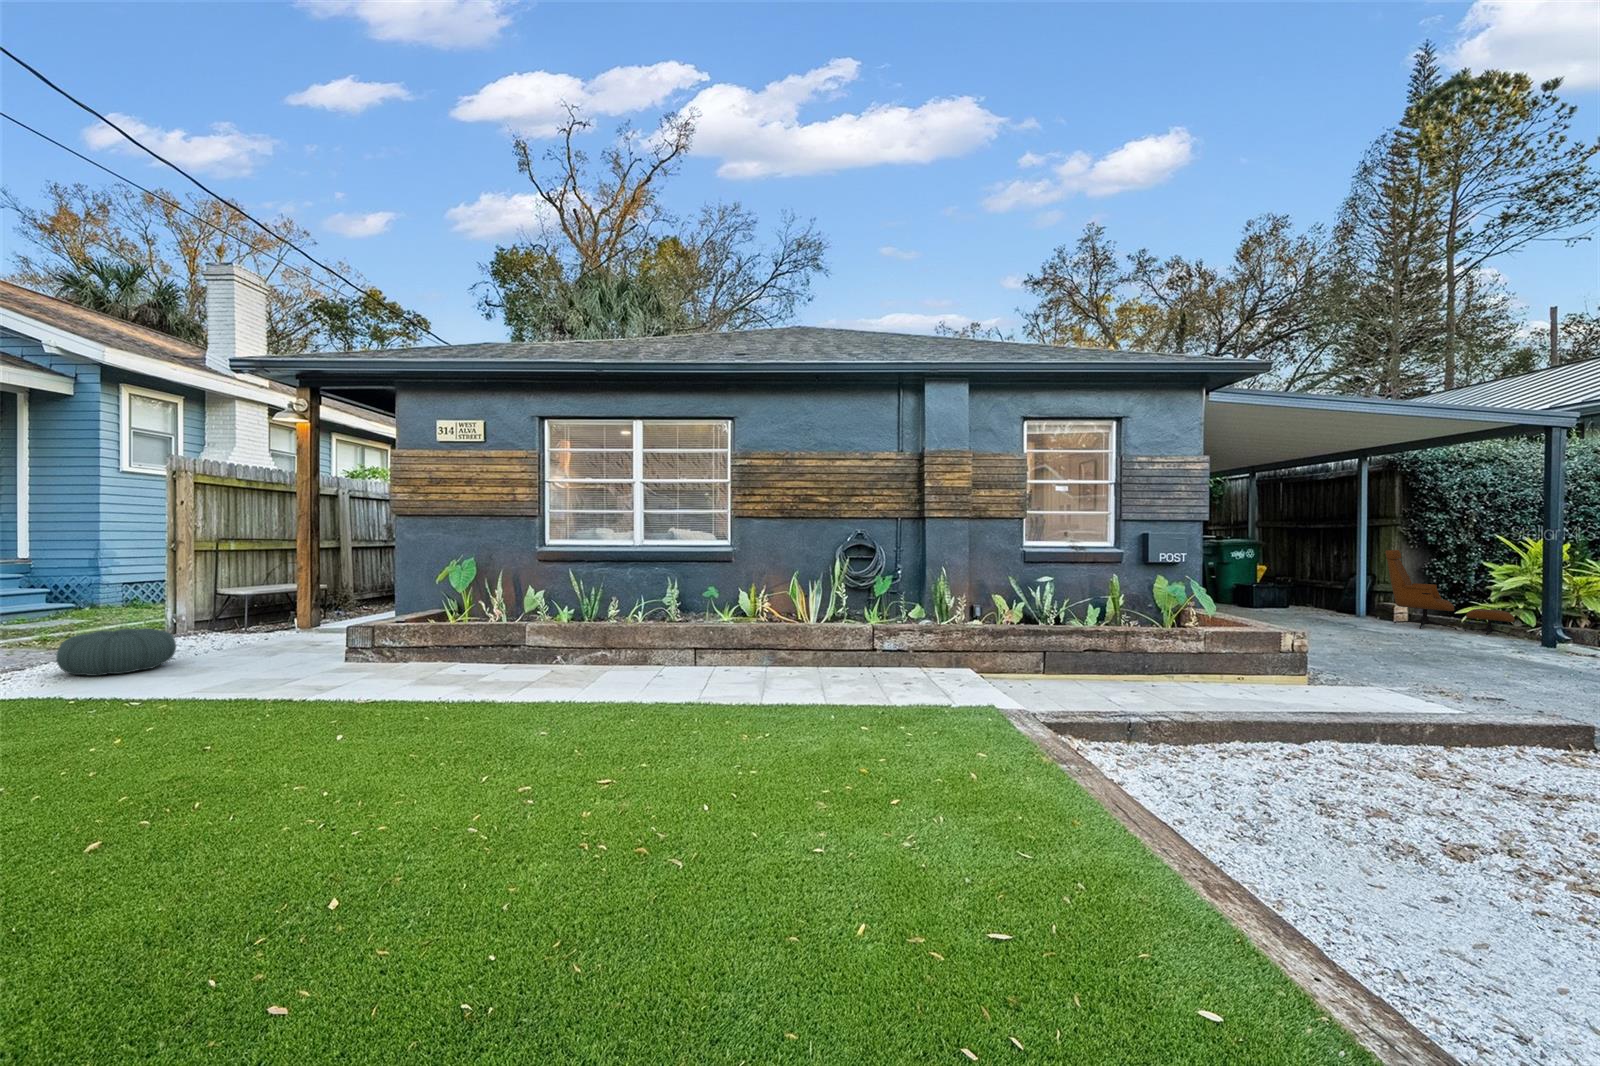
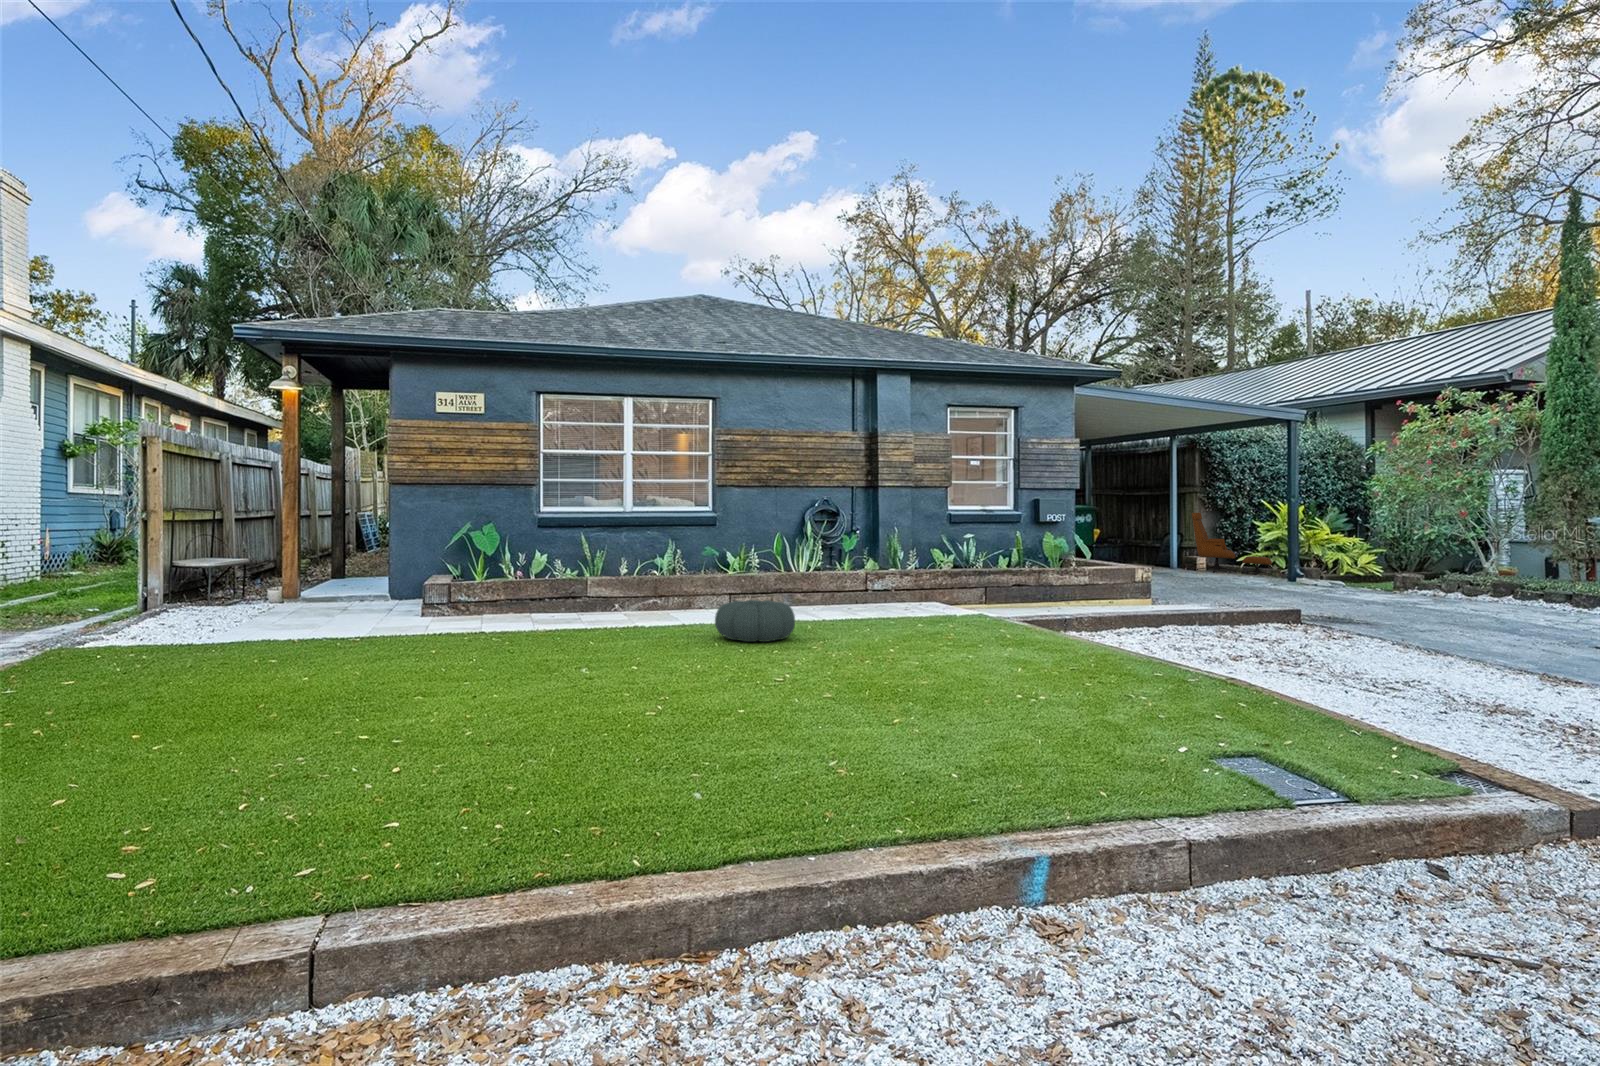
pouf: present [56,628,176,676] -> present [715,600,795,642]

